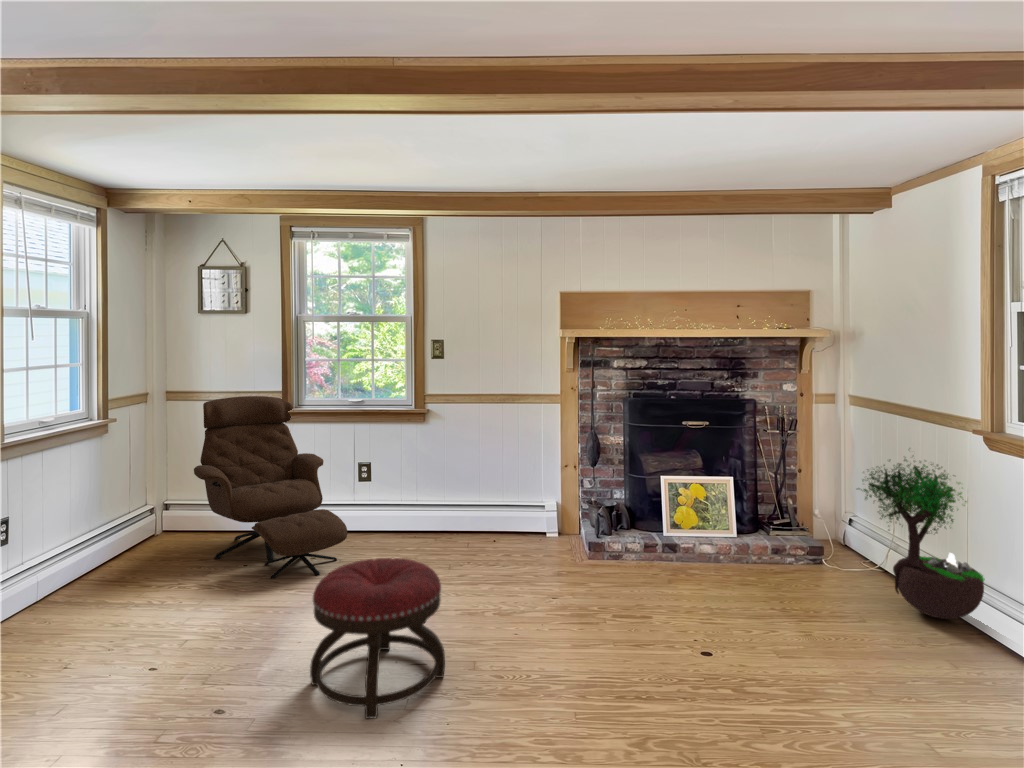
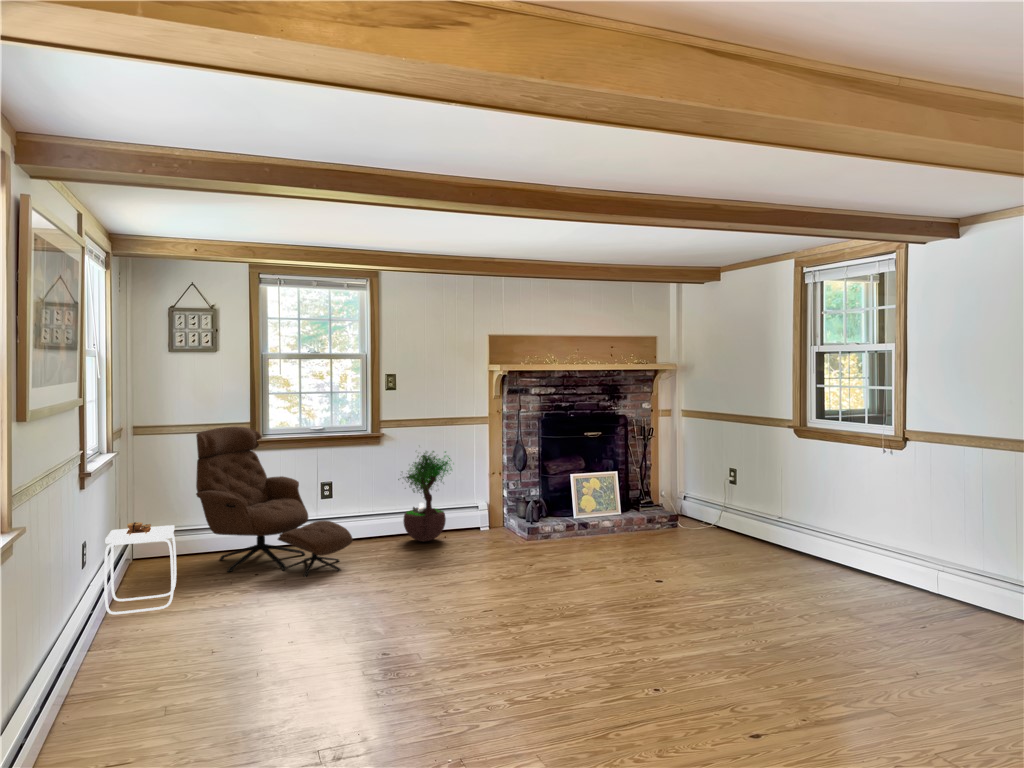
potted tree: present [858,459,985,619] -> present [398,451,452,541]
side table: none [11,498,118,604] -> present [104,522,176,614]
ottoman: present [310,558,445,719] -> none [430,532,510,620]

